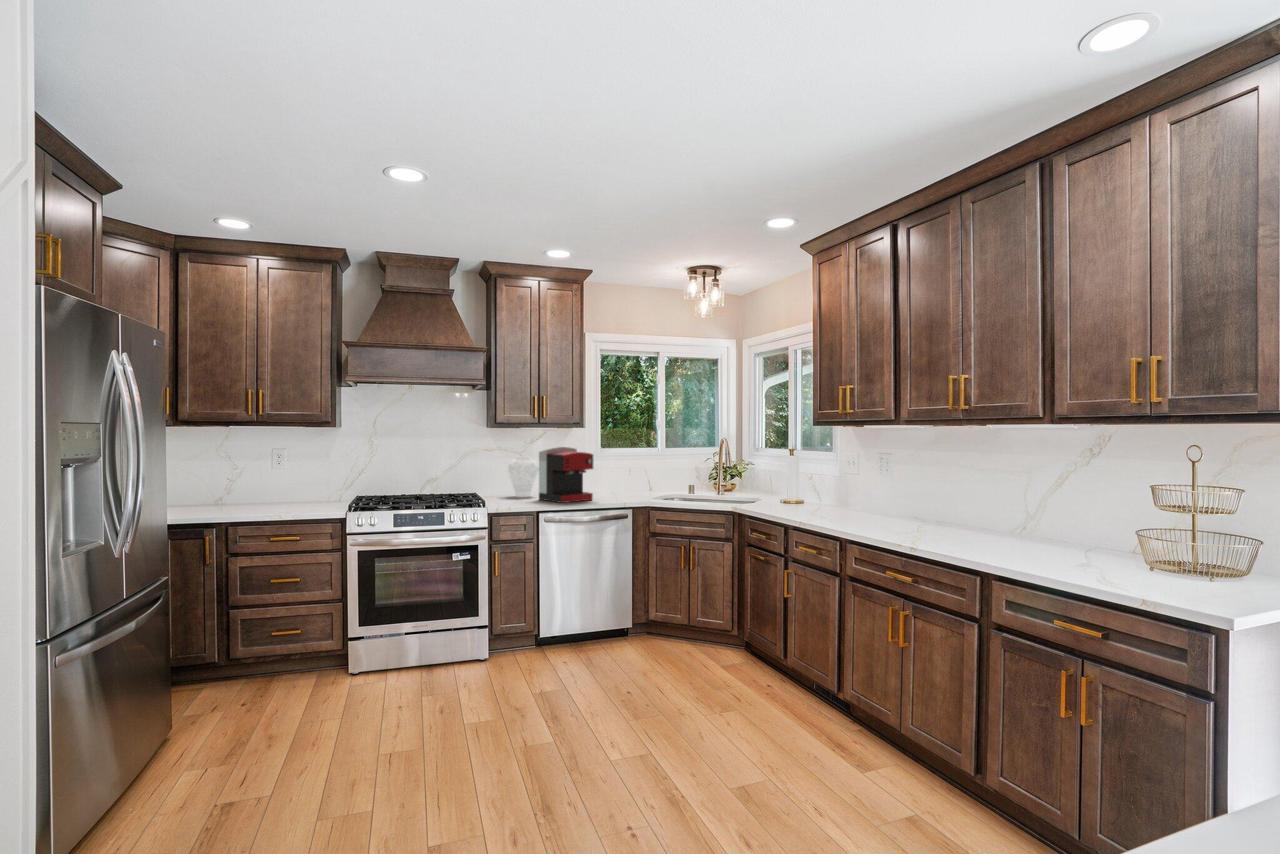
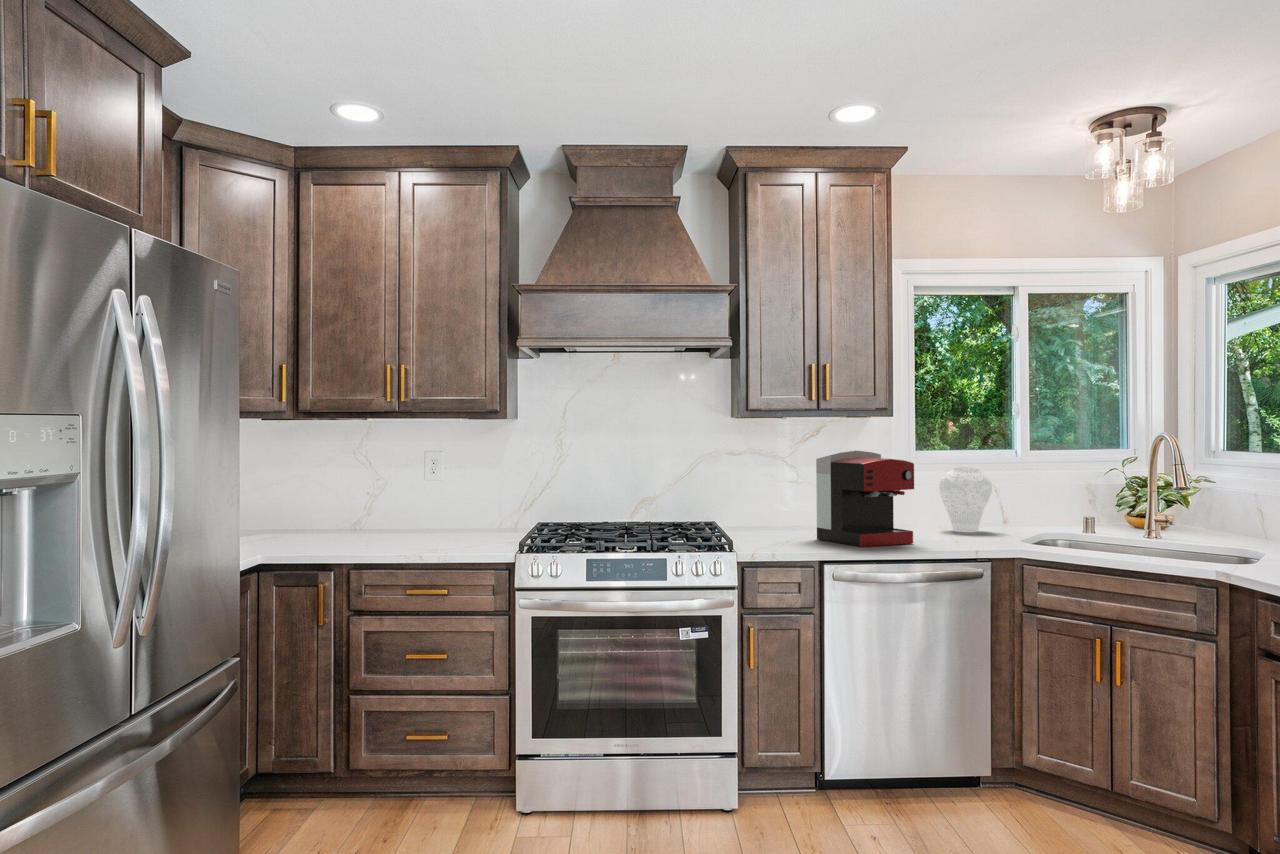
vase: present [508,456,539,497] -> present [939,466,992,532]

